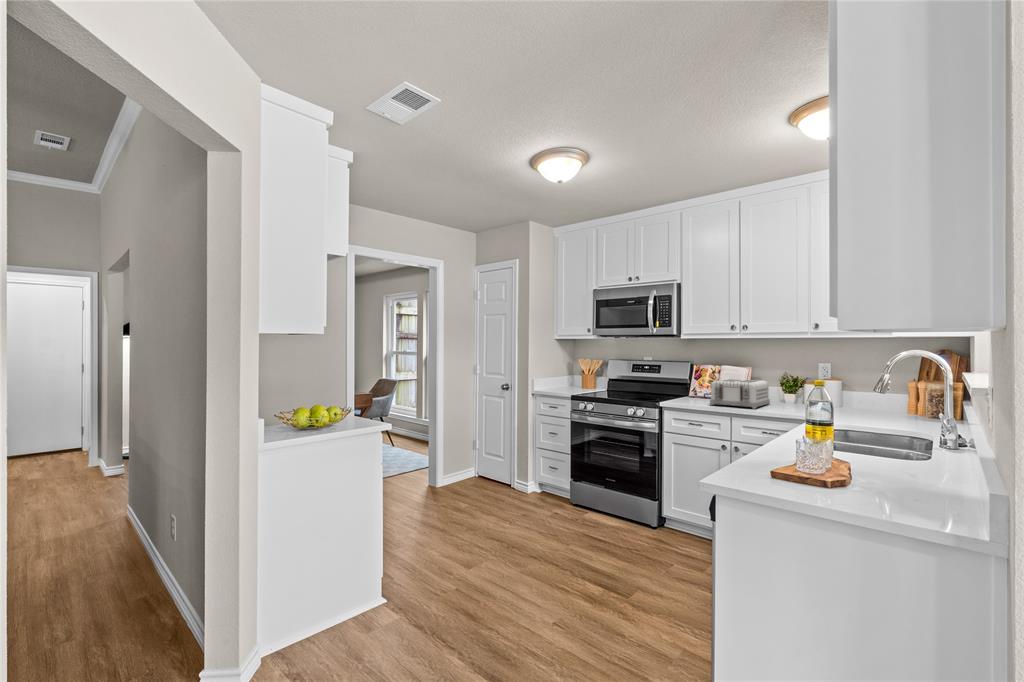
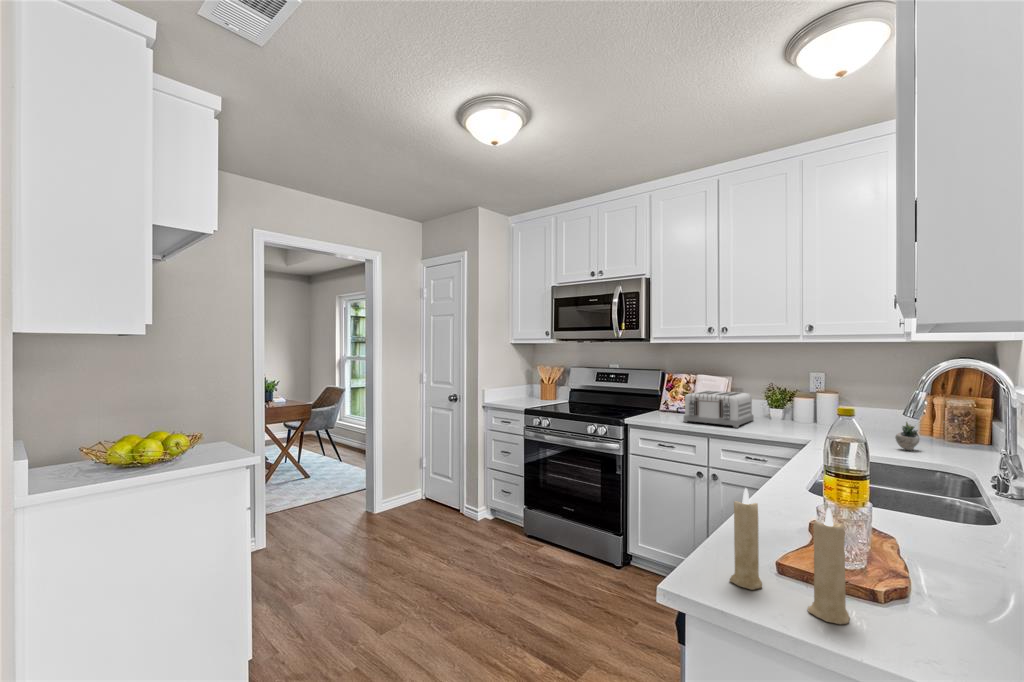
succulent plant: none [882,400,920,423] -> present [895,422,920,450]
candle: none [741,423,809,495] -> present [730,488,850,624]

